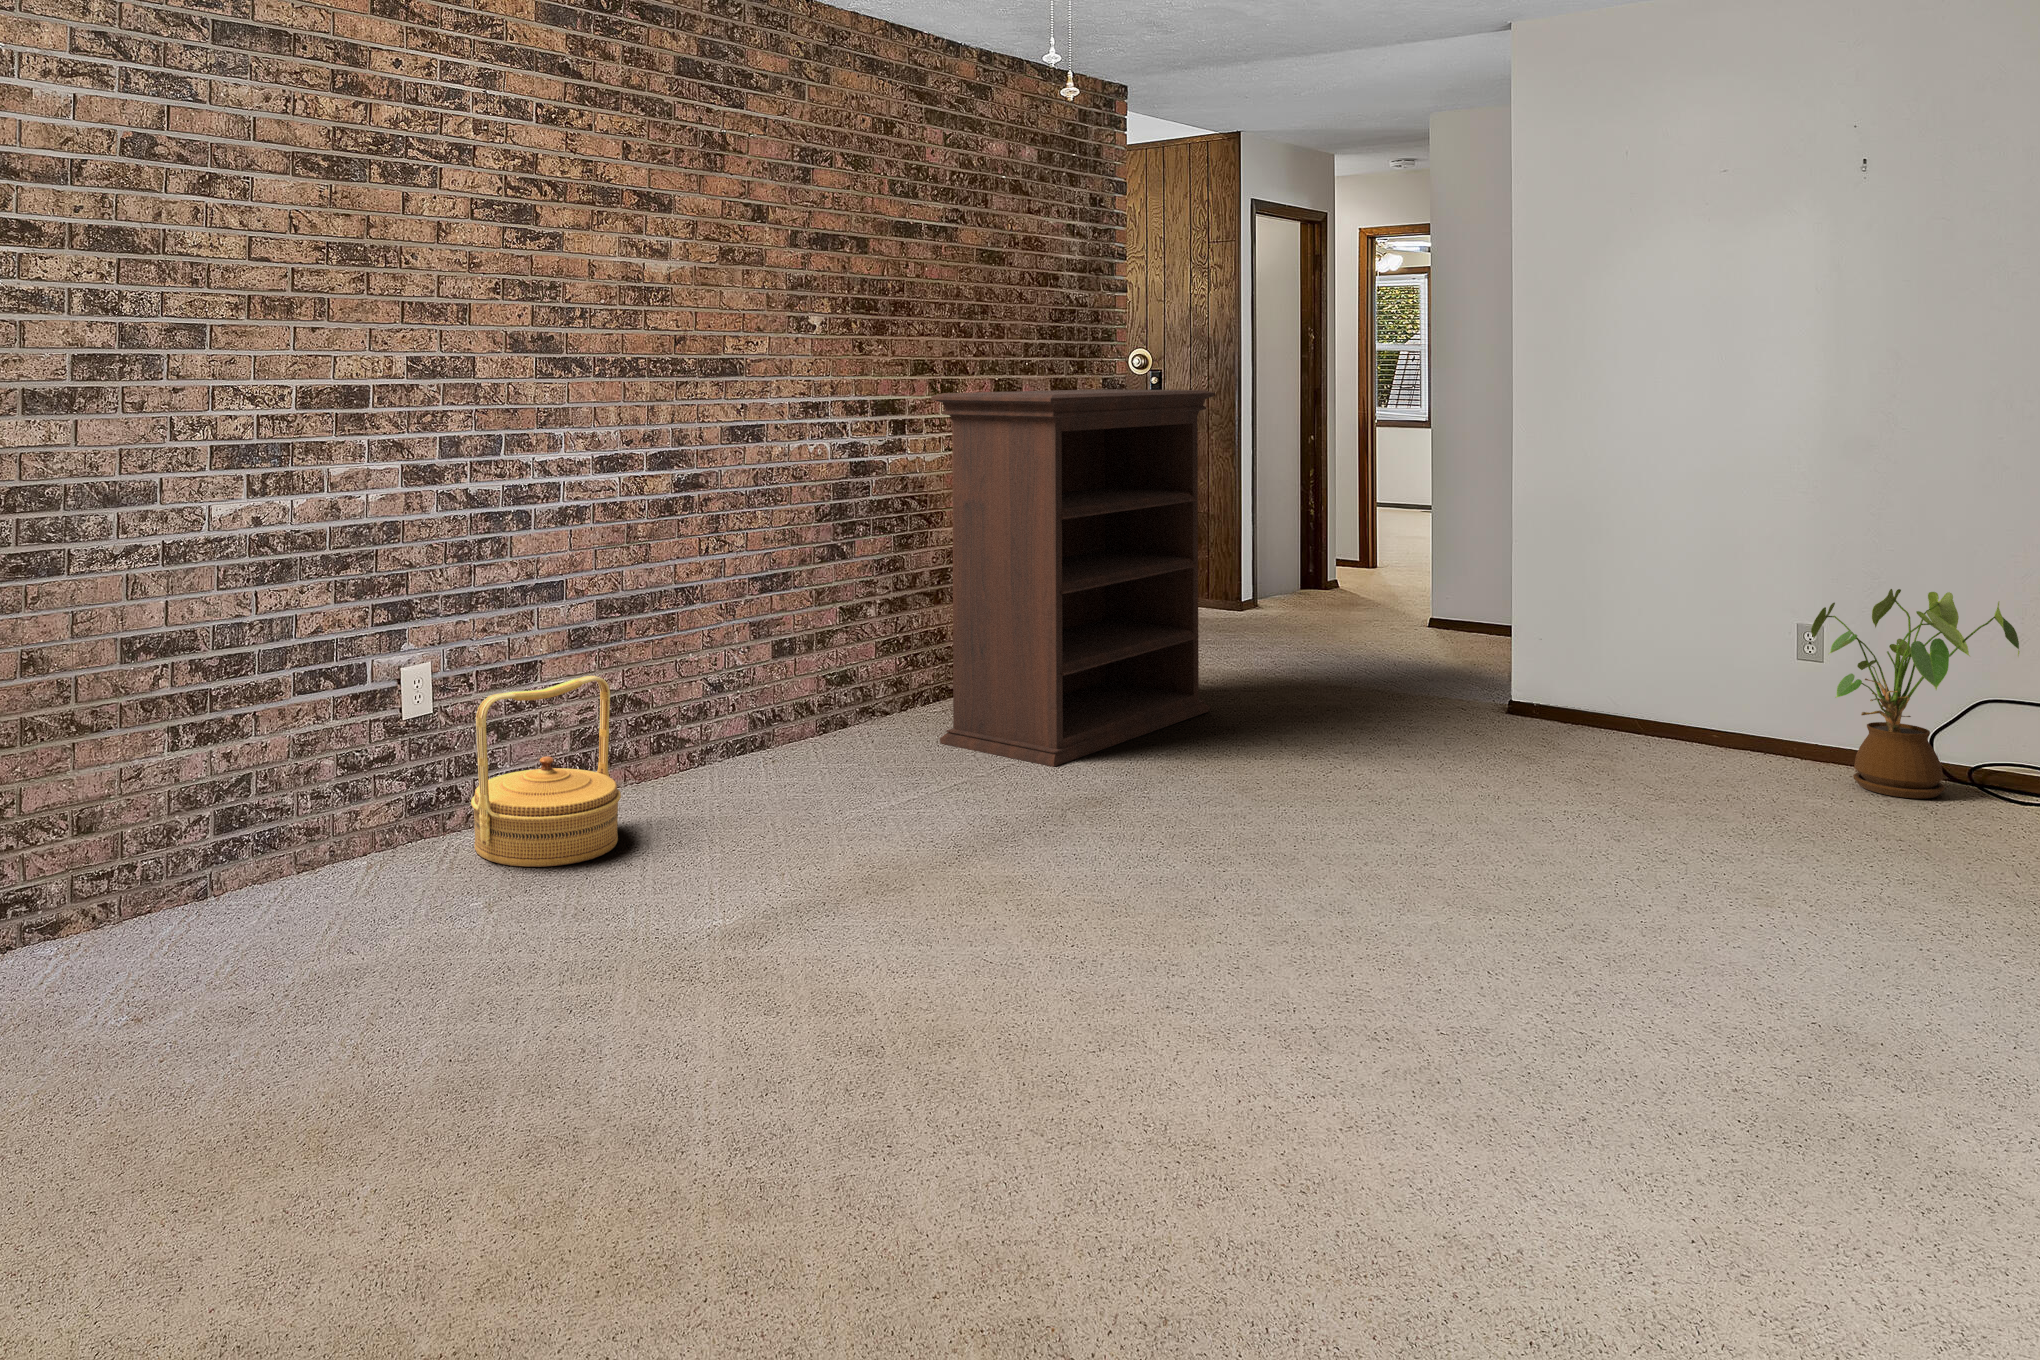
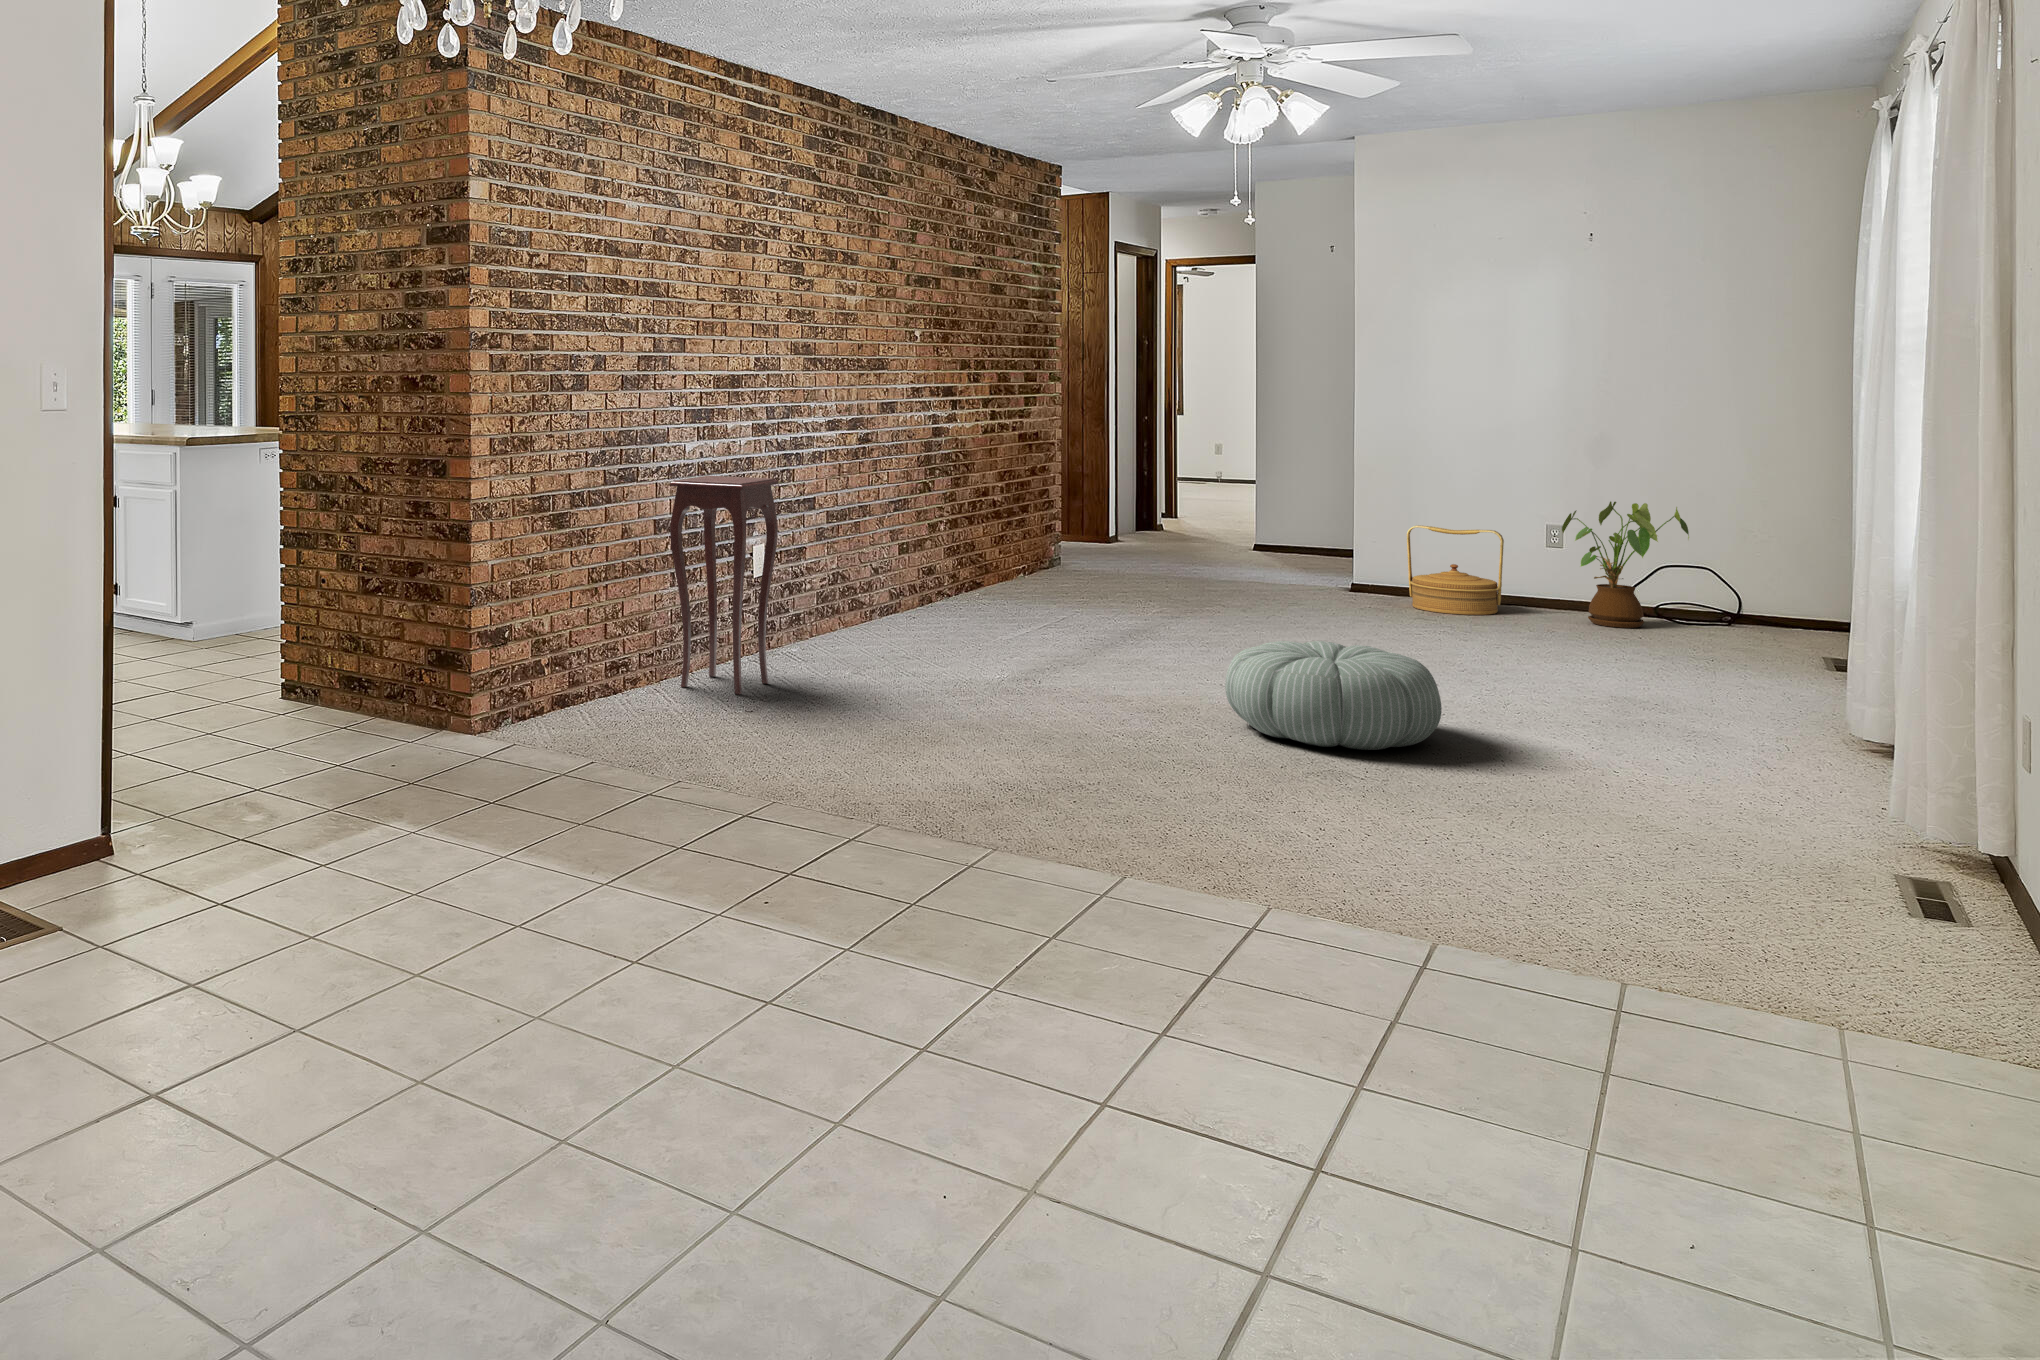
bookshelf: present [931,389,1215,767] -> none [999,380,1161,620]
side table: none [132,559,336,960] -> present [670,476,778,695]
woven basket: present [471,676,621,867] -> present [1407,525,1504,615]
pouf: none [1001,913,1401,1199] -> present [1225,641,1442,750]

